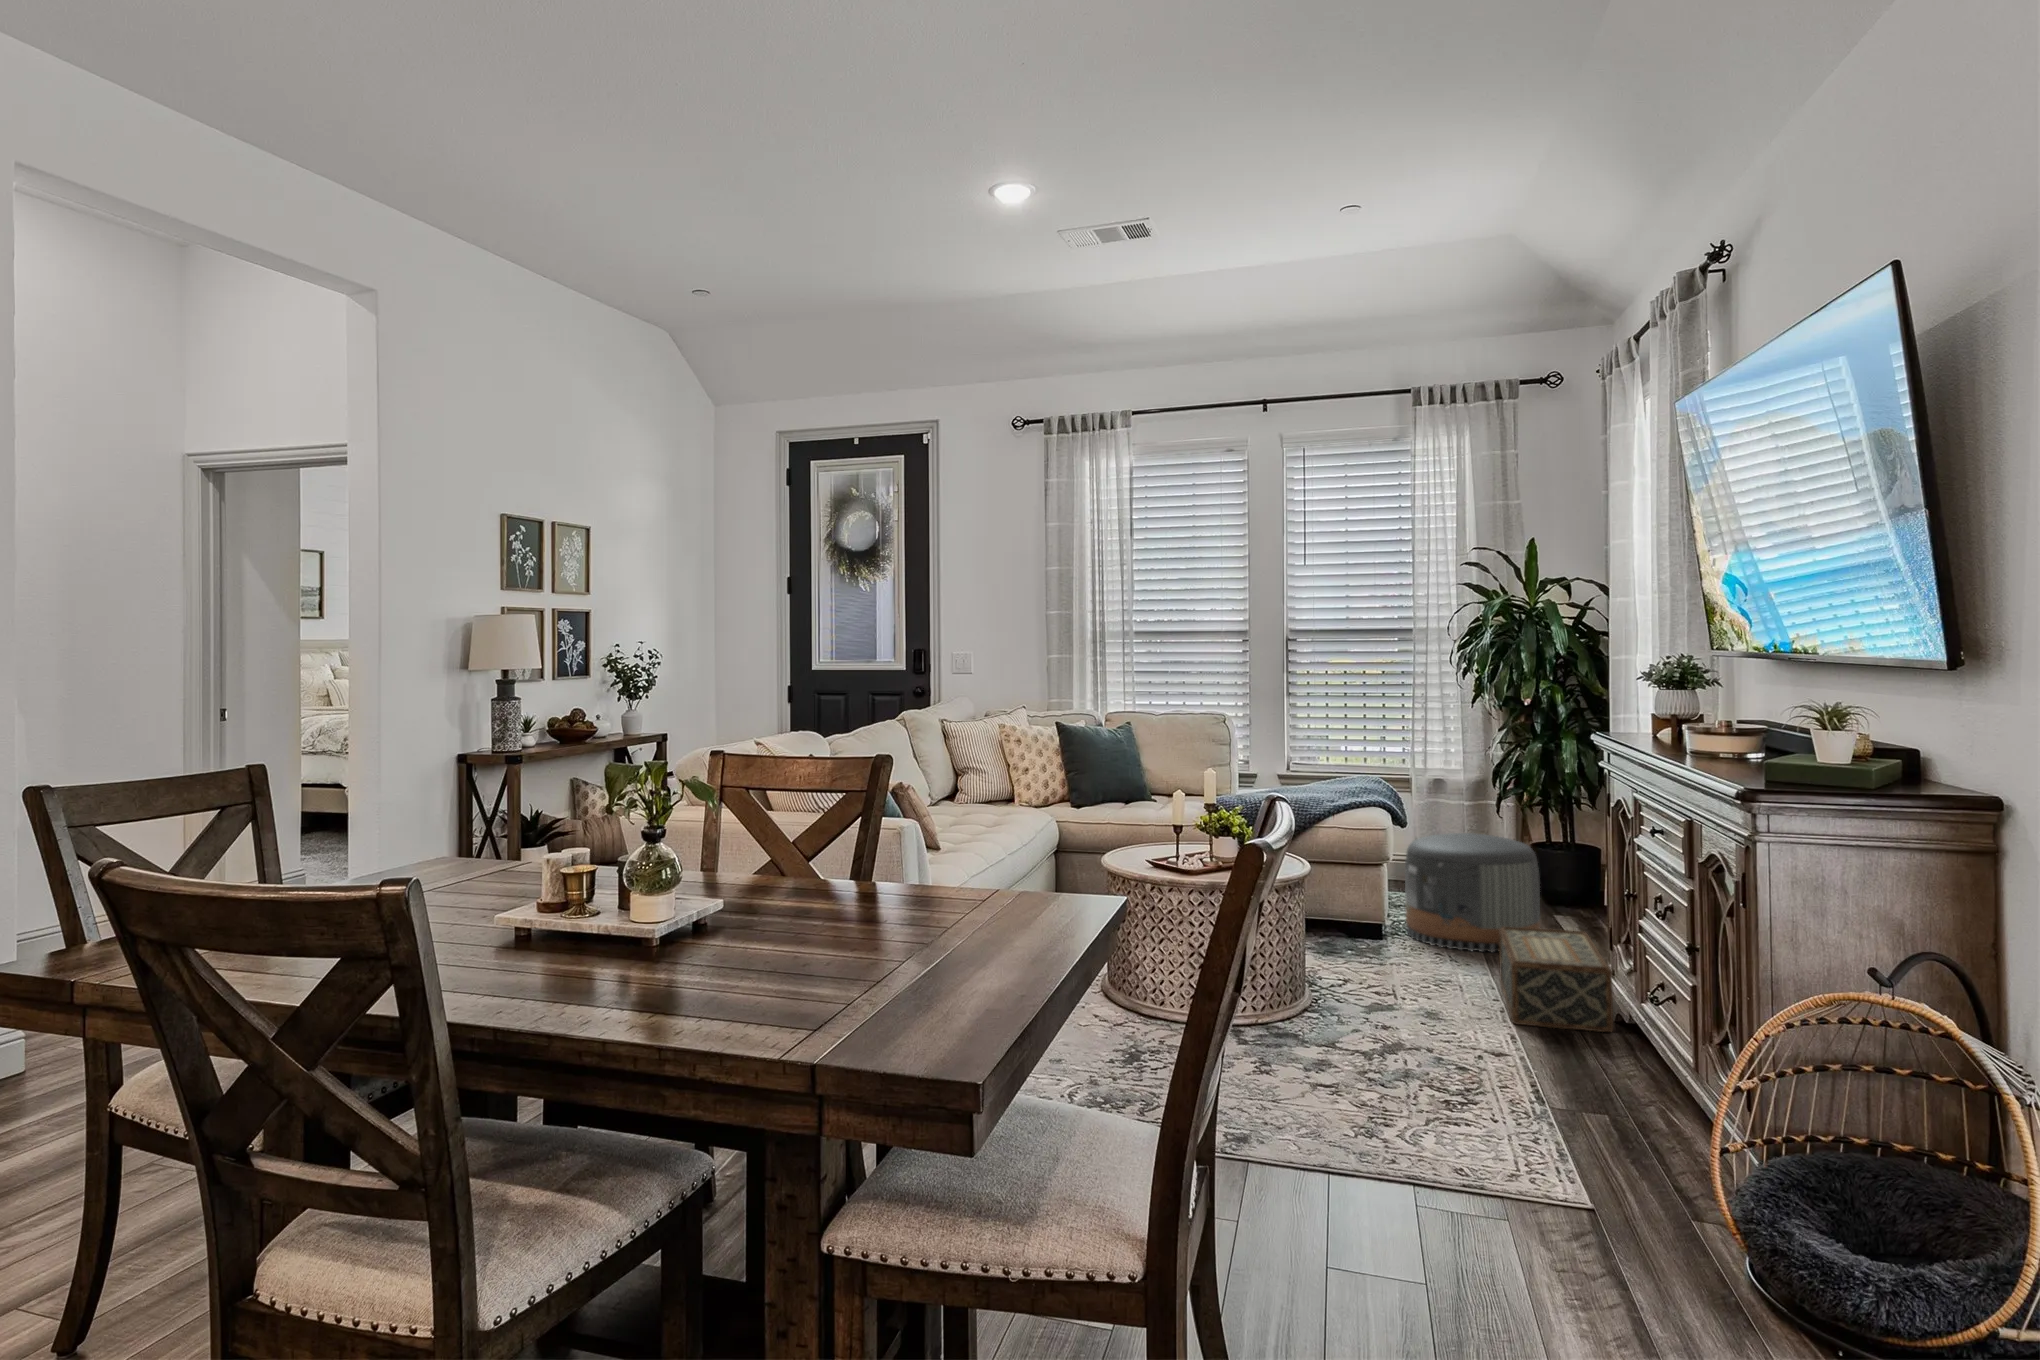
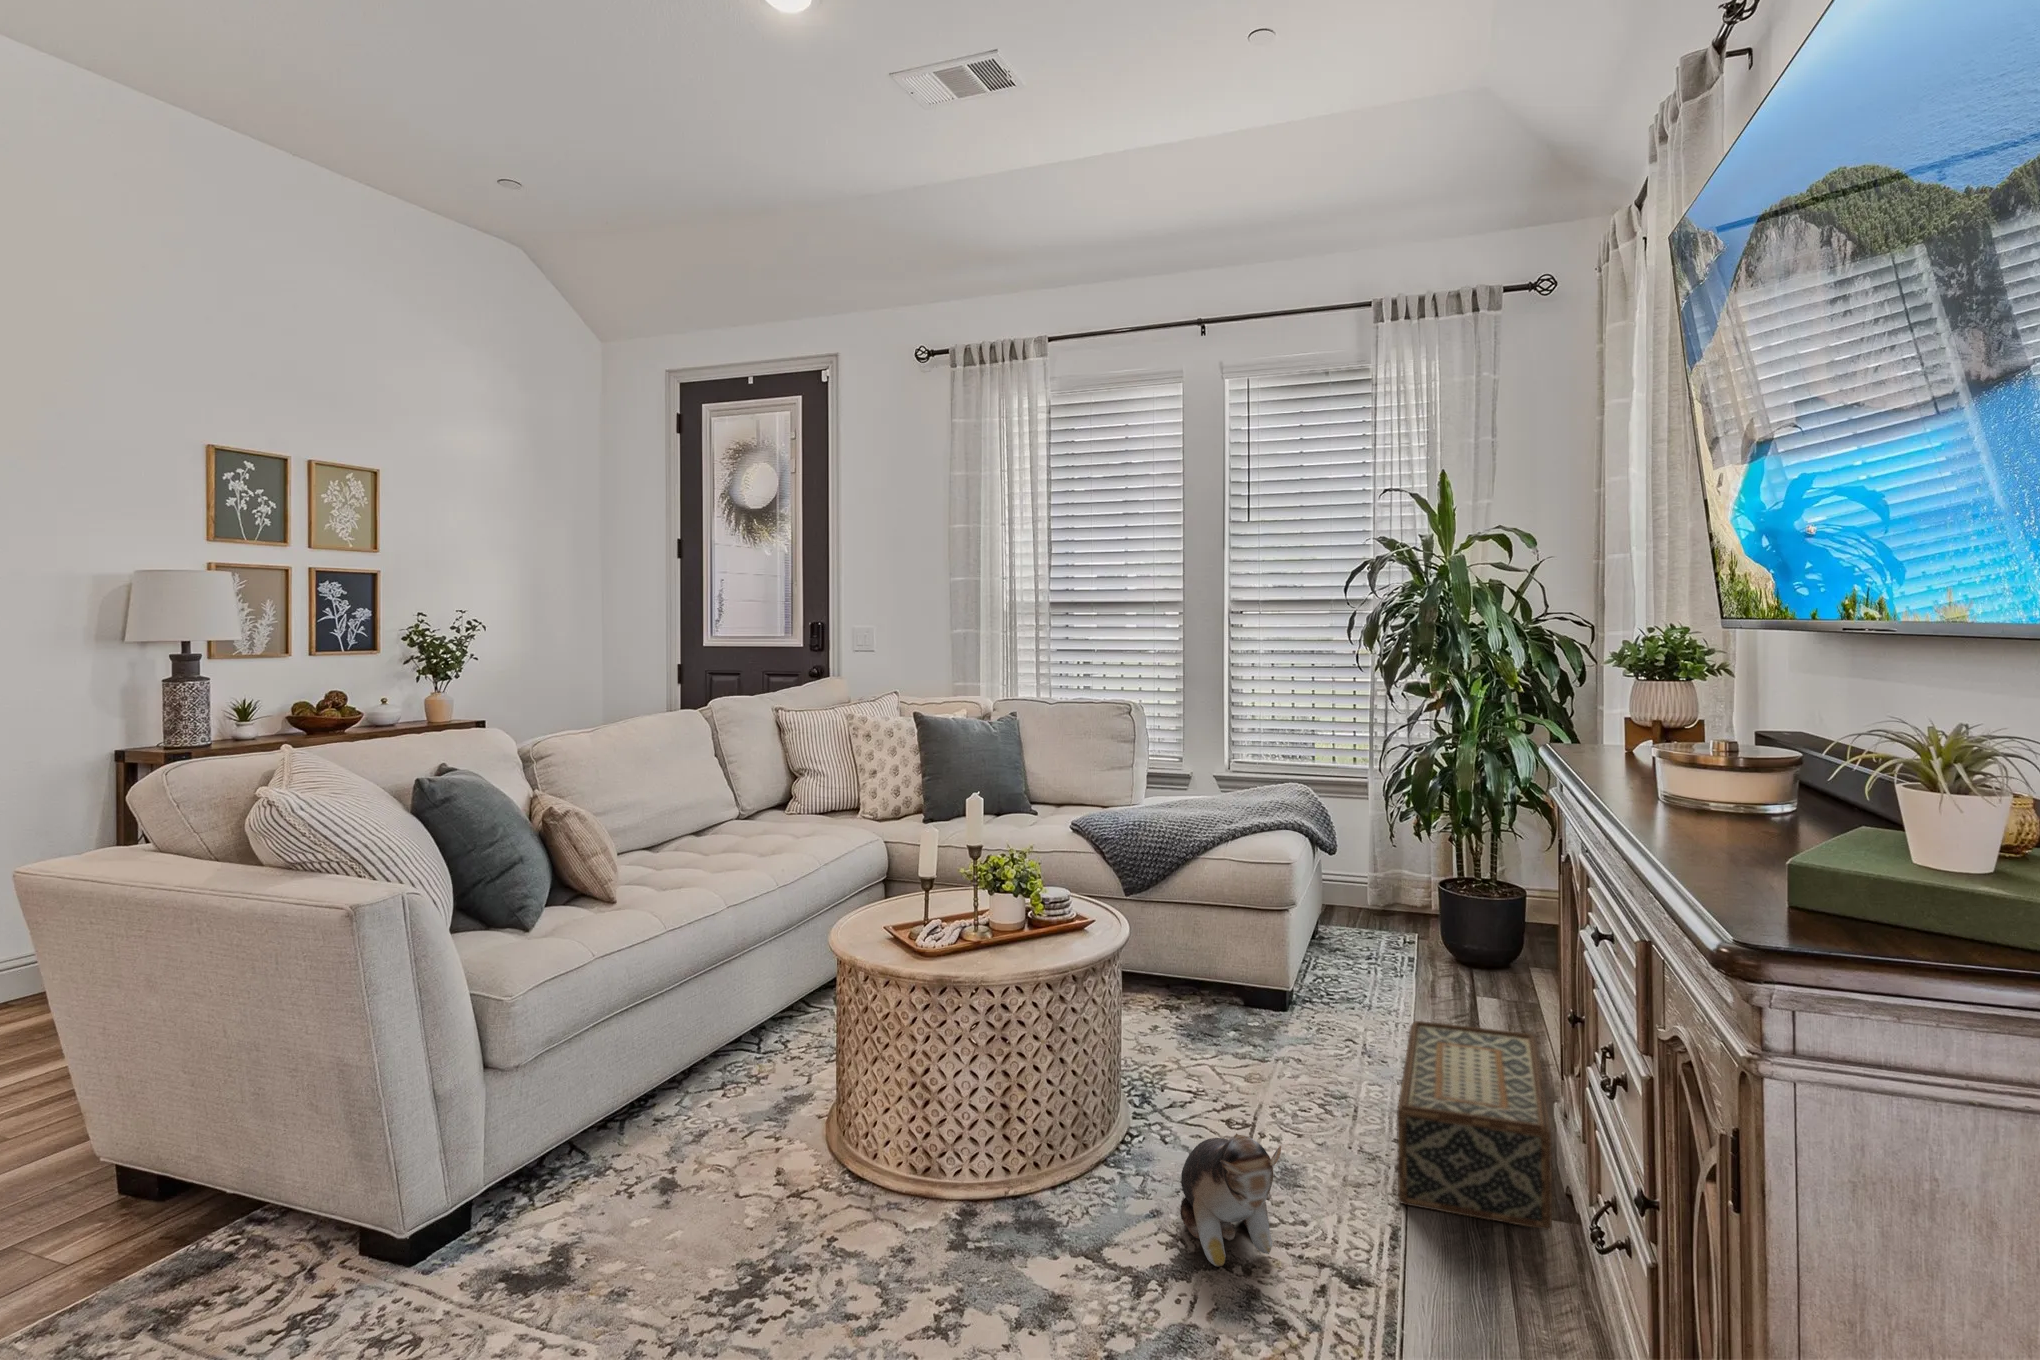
pouf: present [1405,833,1540,952] -> none [1321,863,1494,1035]
plush toy: none [1368,965,1460,1047] -> present [1180,1134,1281,1267]

